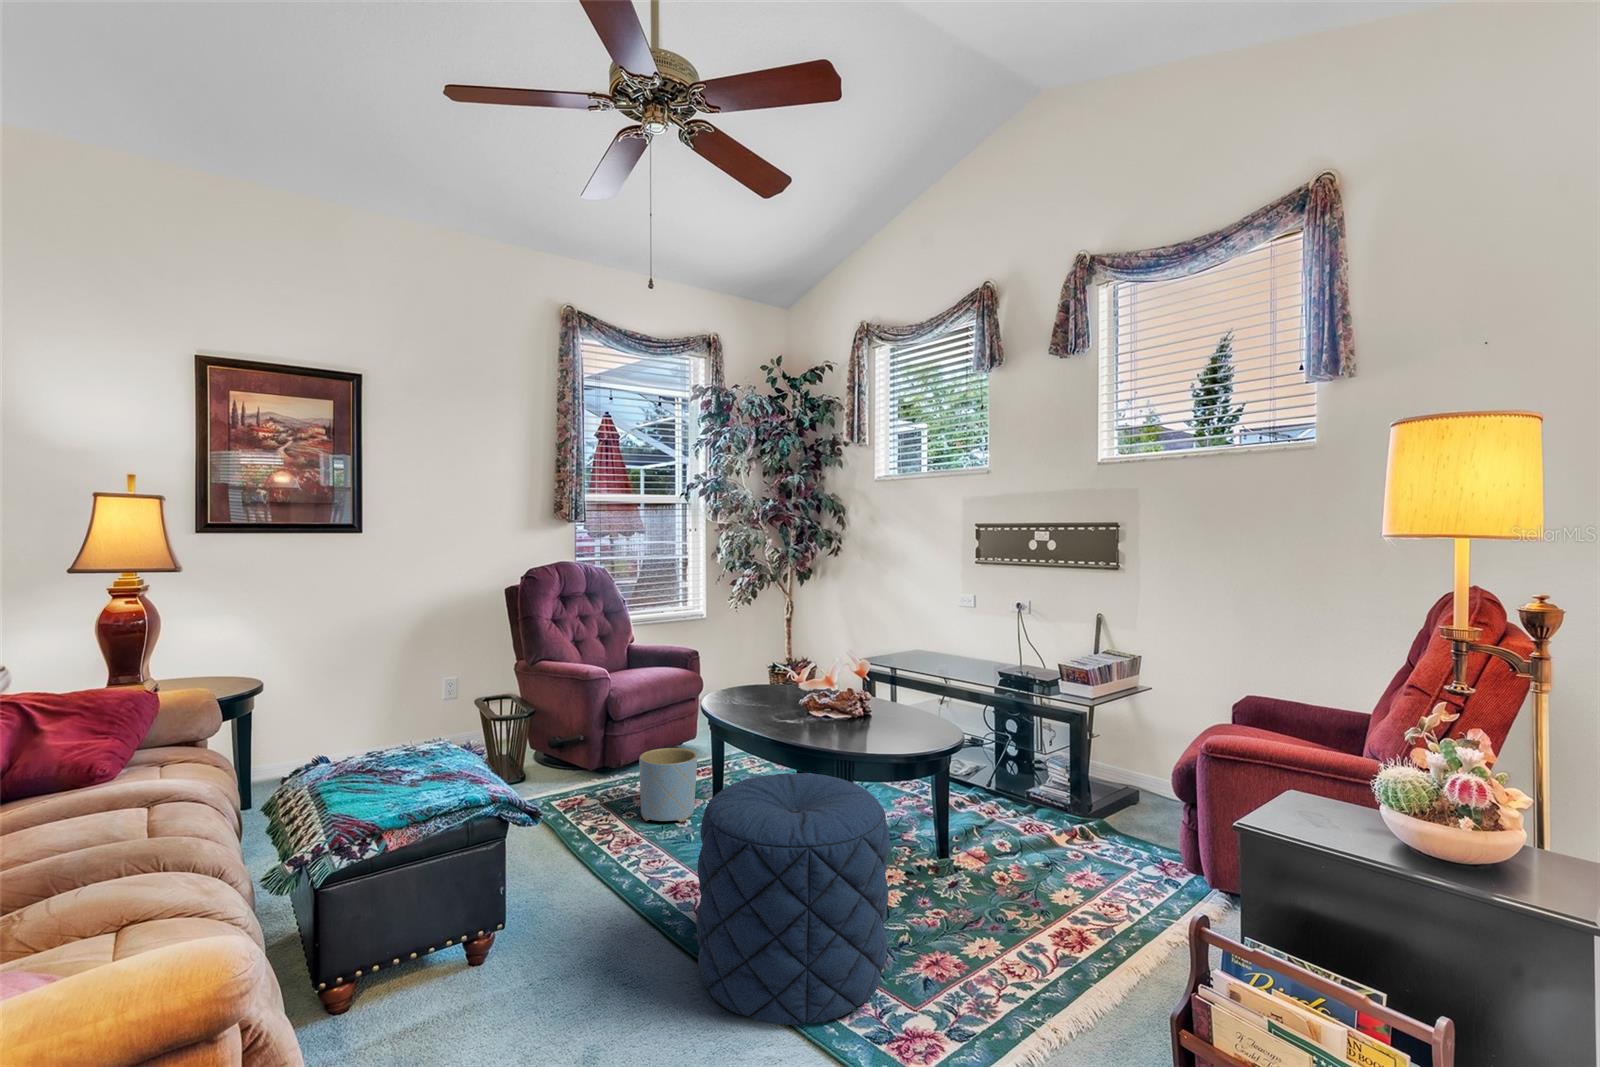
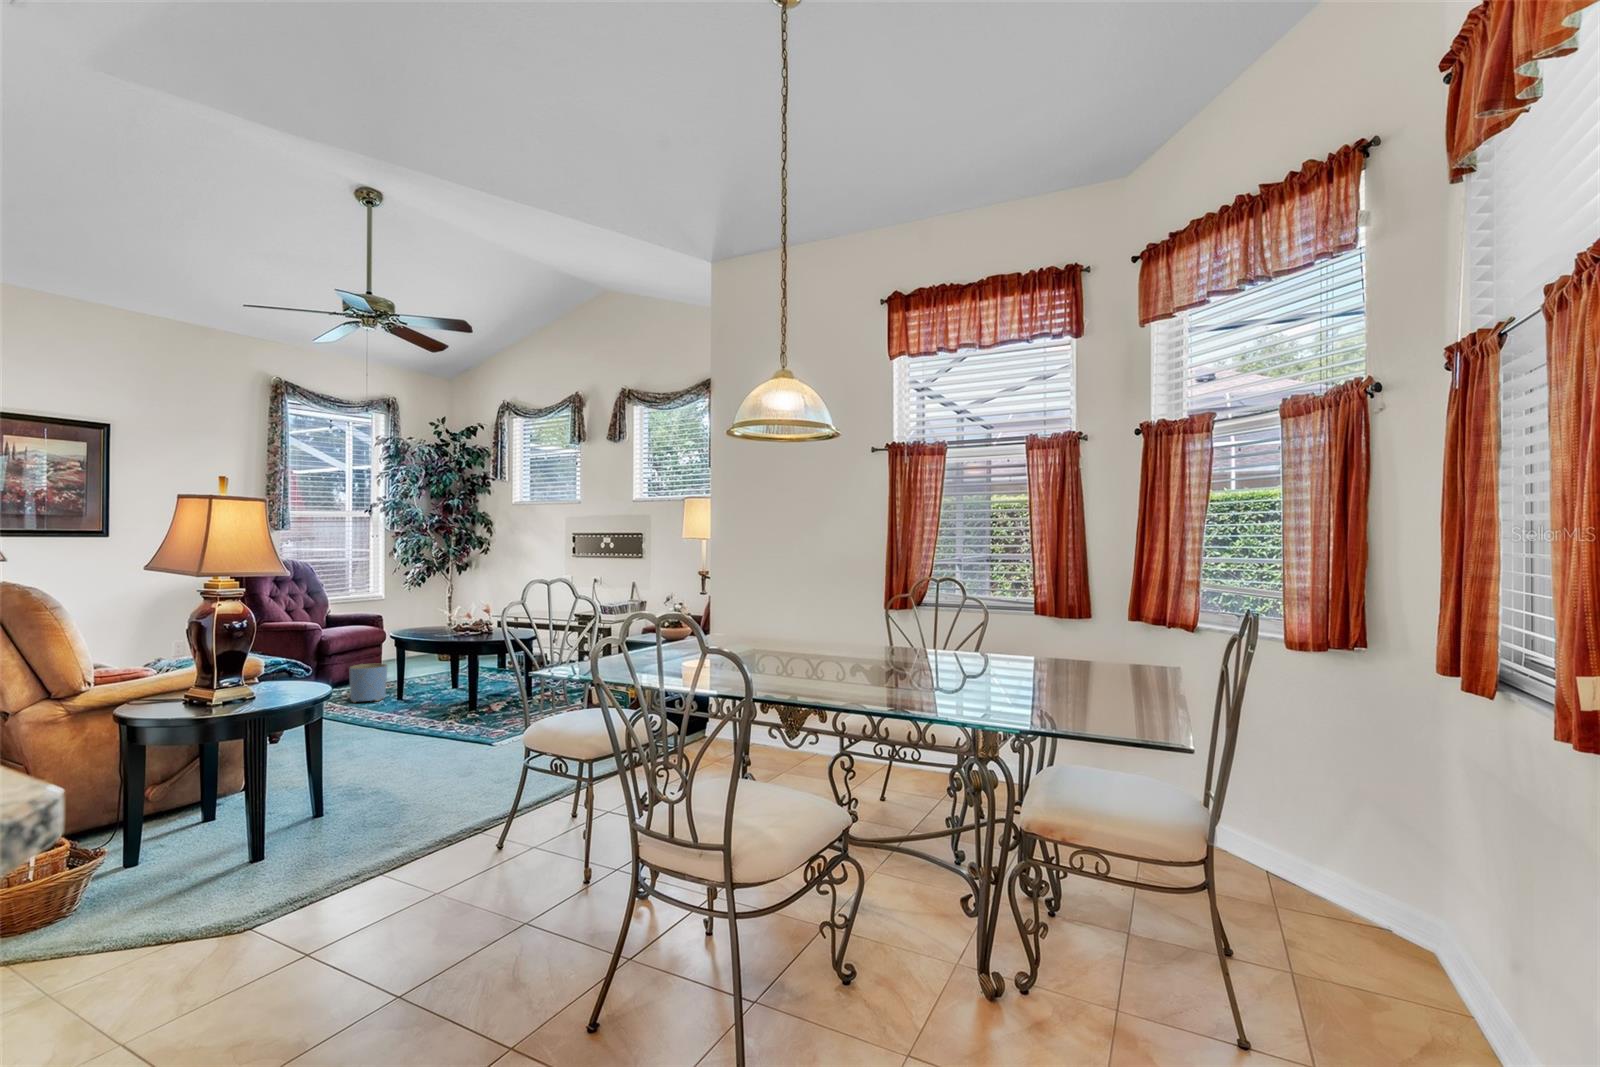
pouf: present [696,773,890,1025] -> none [395,649,490,740]

